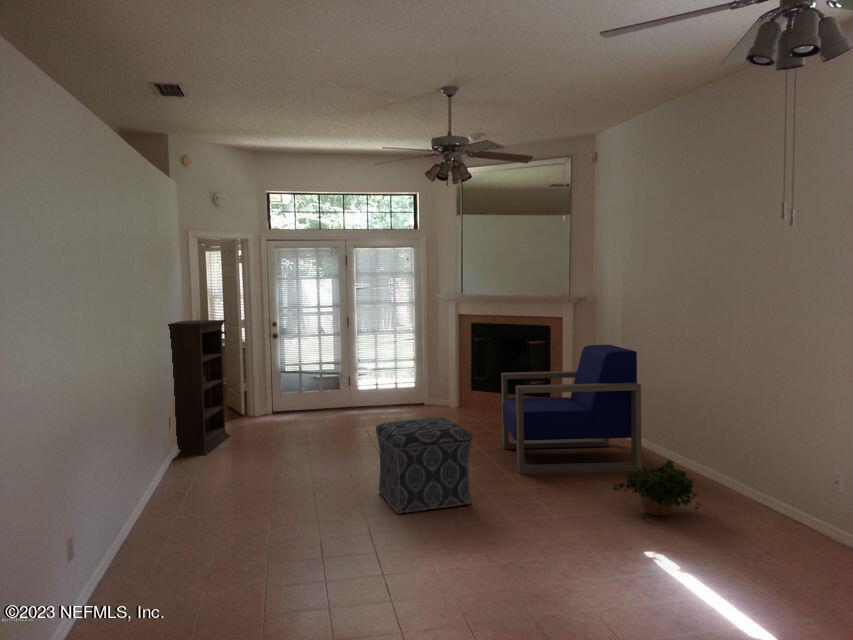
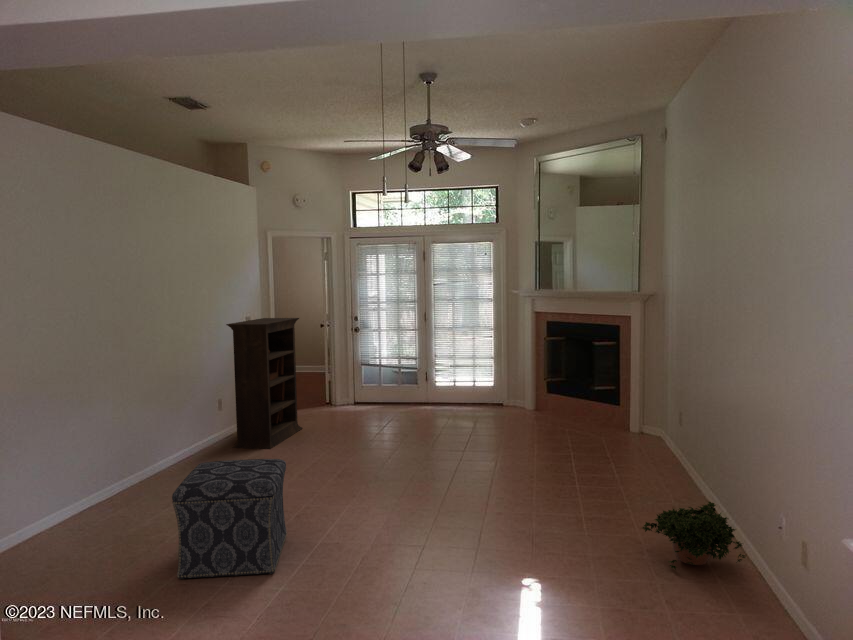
armchair: present [501,345,642,474] -> none [559,357,702,503]
ottoman: present [376,418,473,514] -> present [172,459,287,579]

